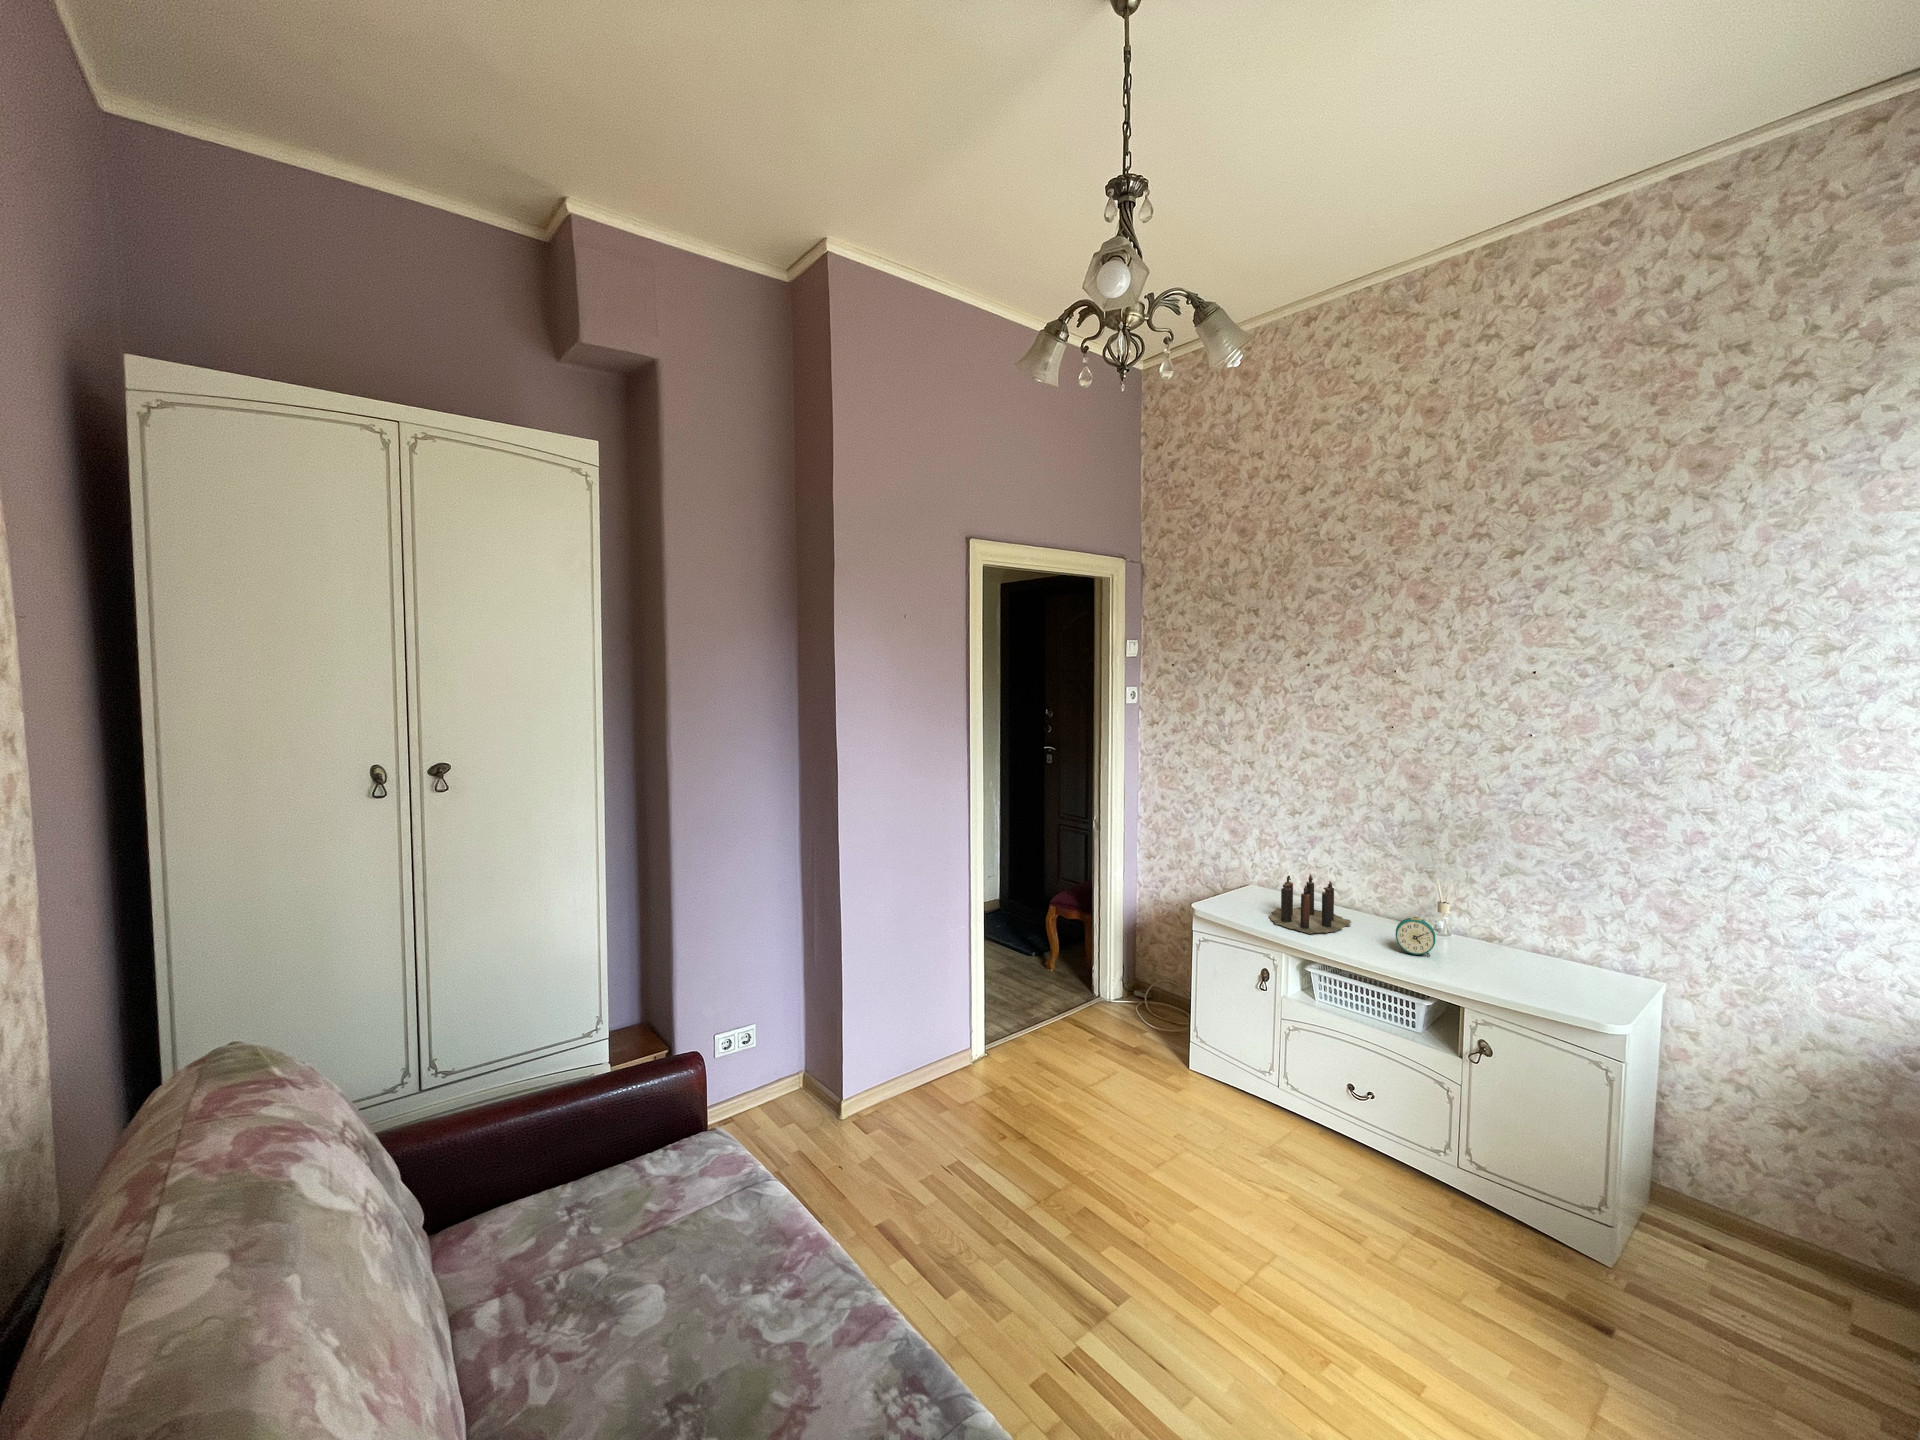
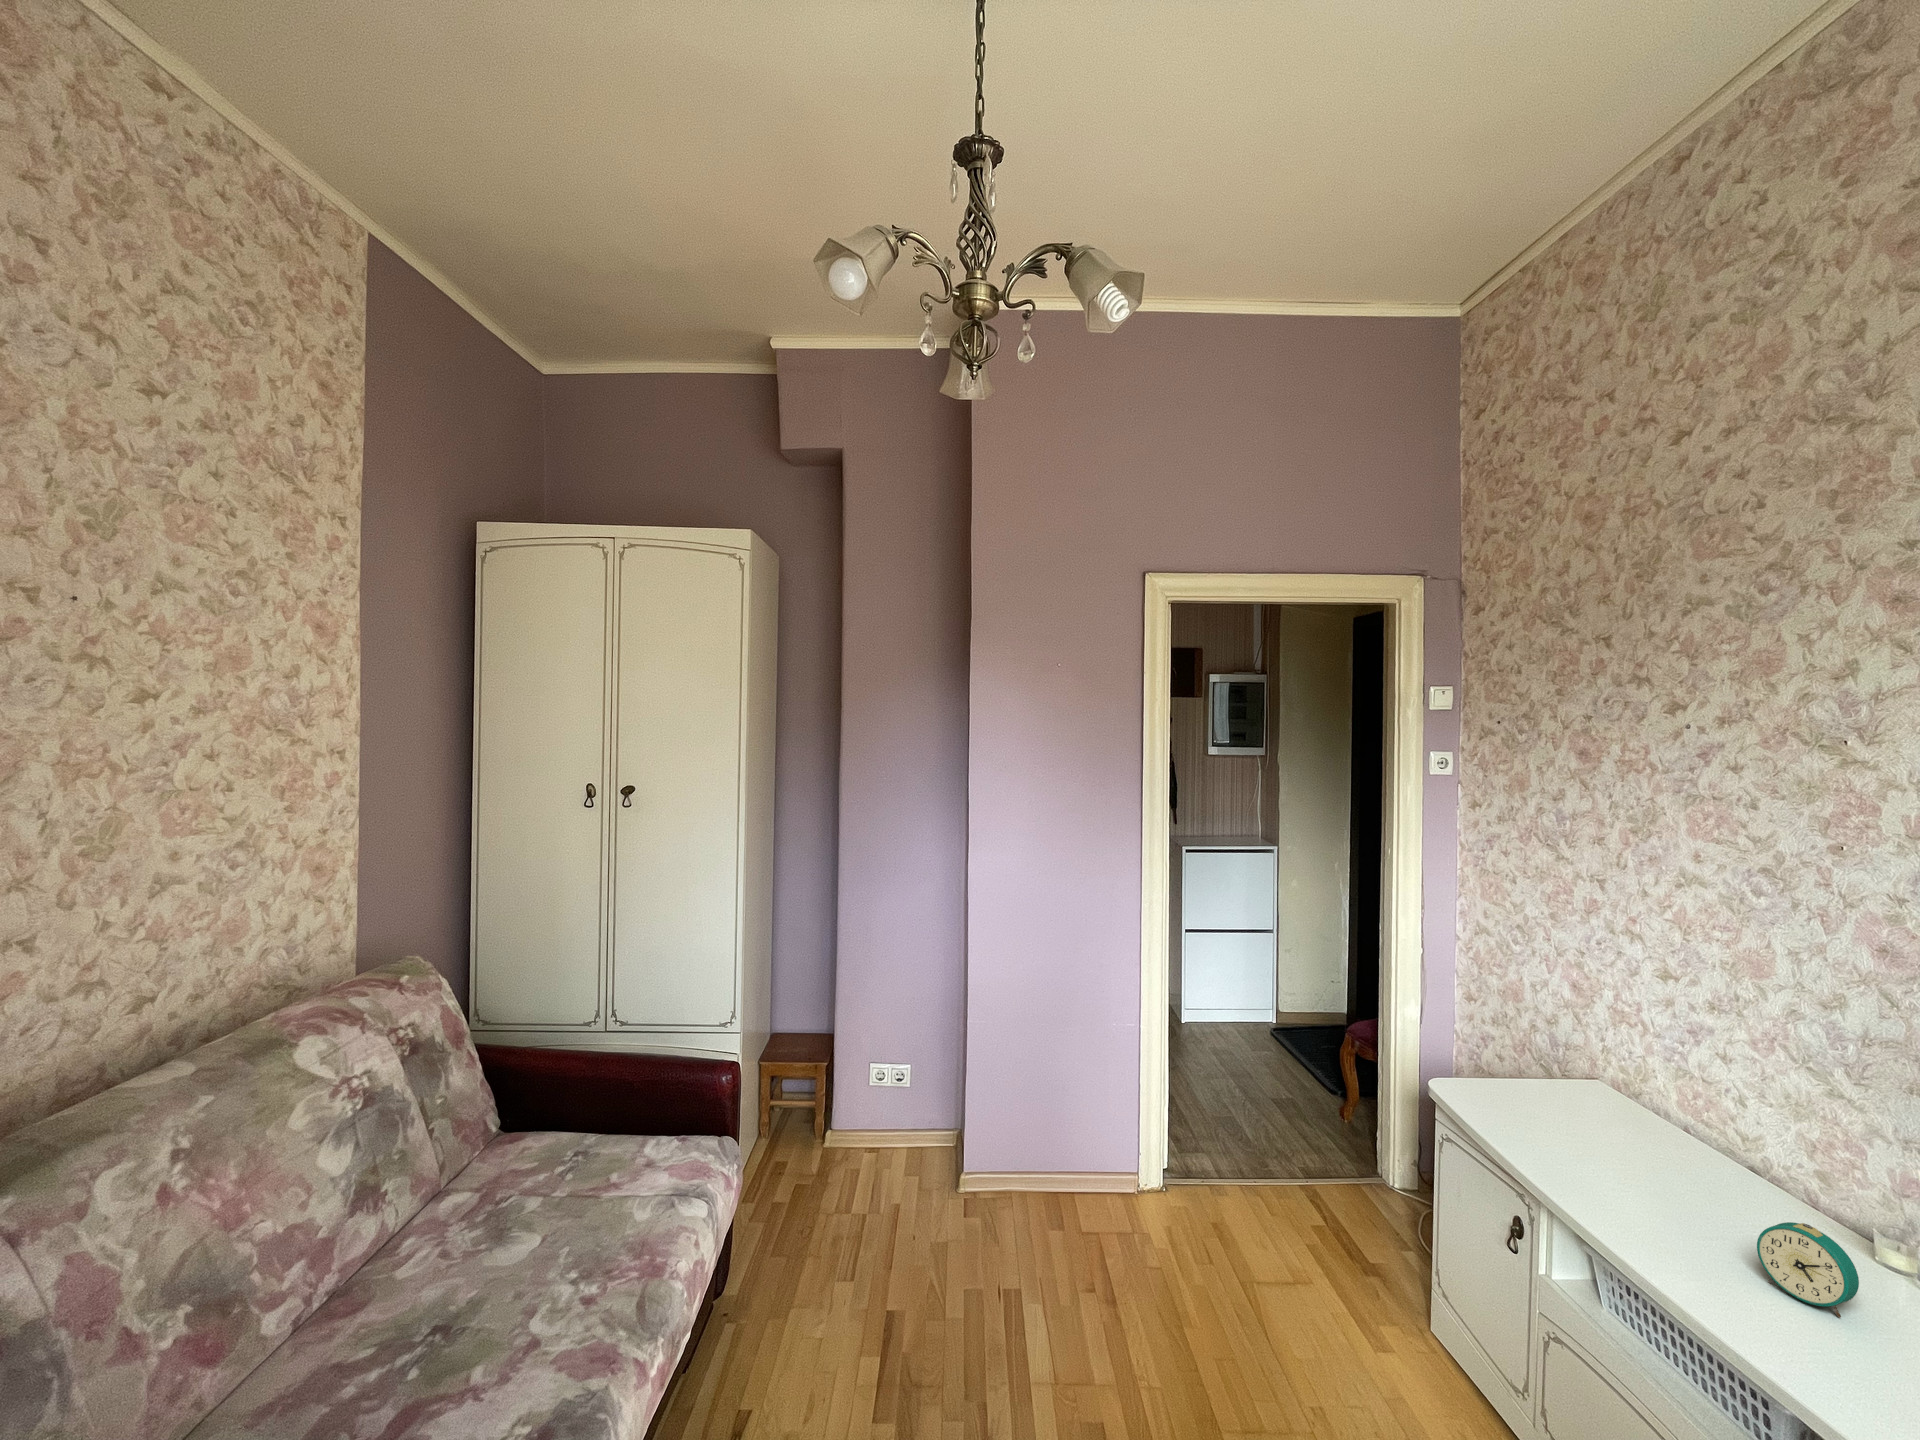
candle: present [1269,874,1351,934] -> none [1545,1079,1730,1217]

